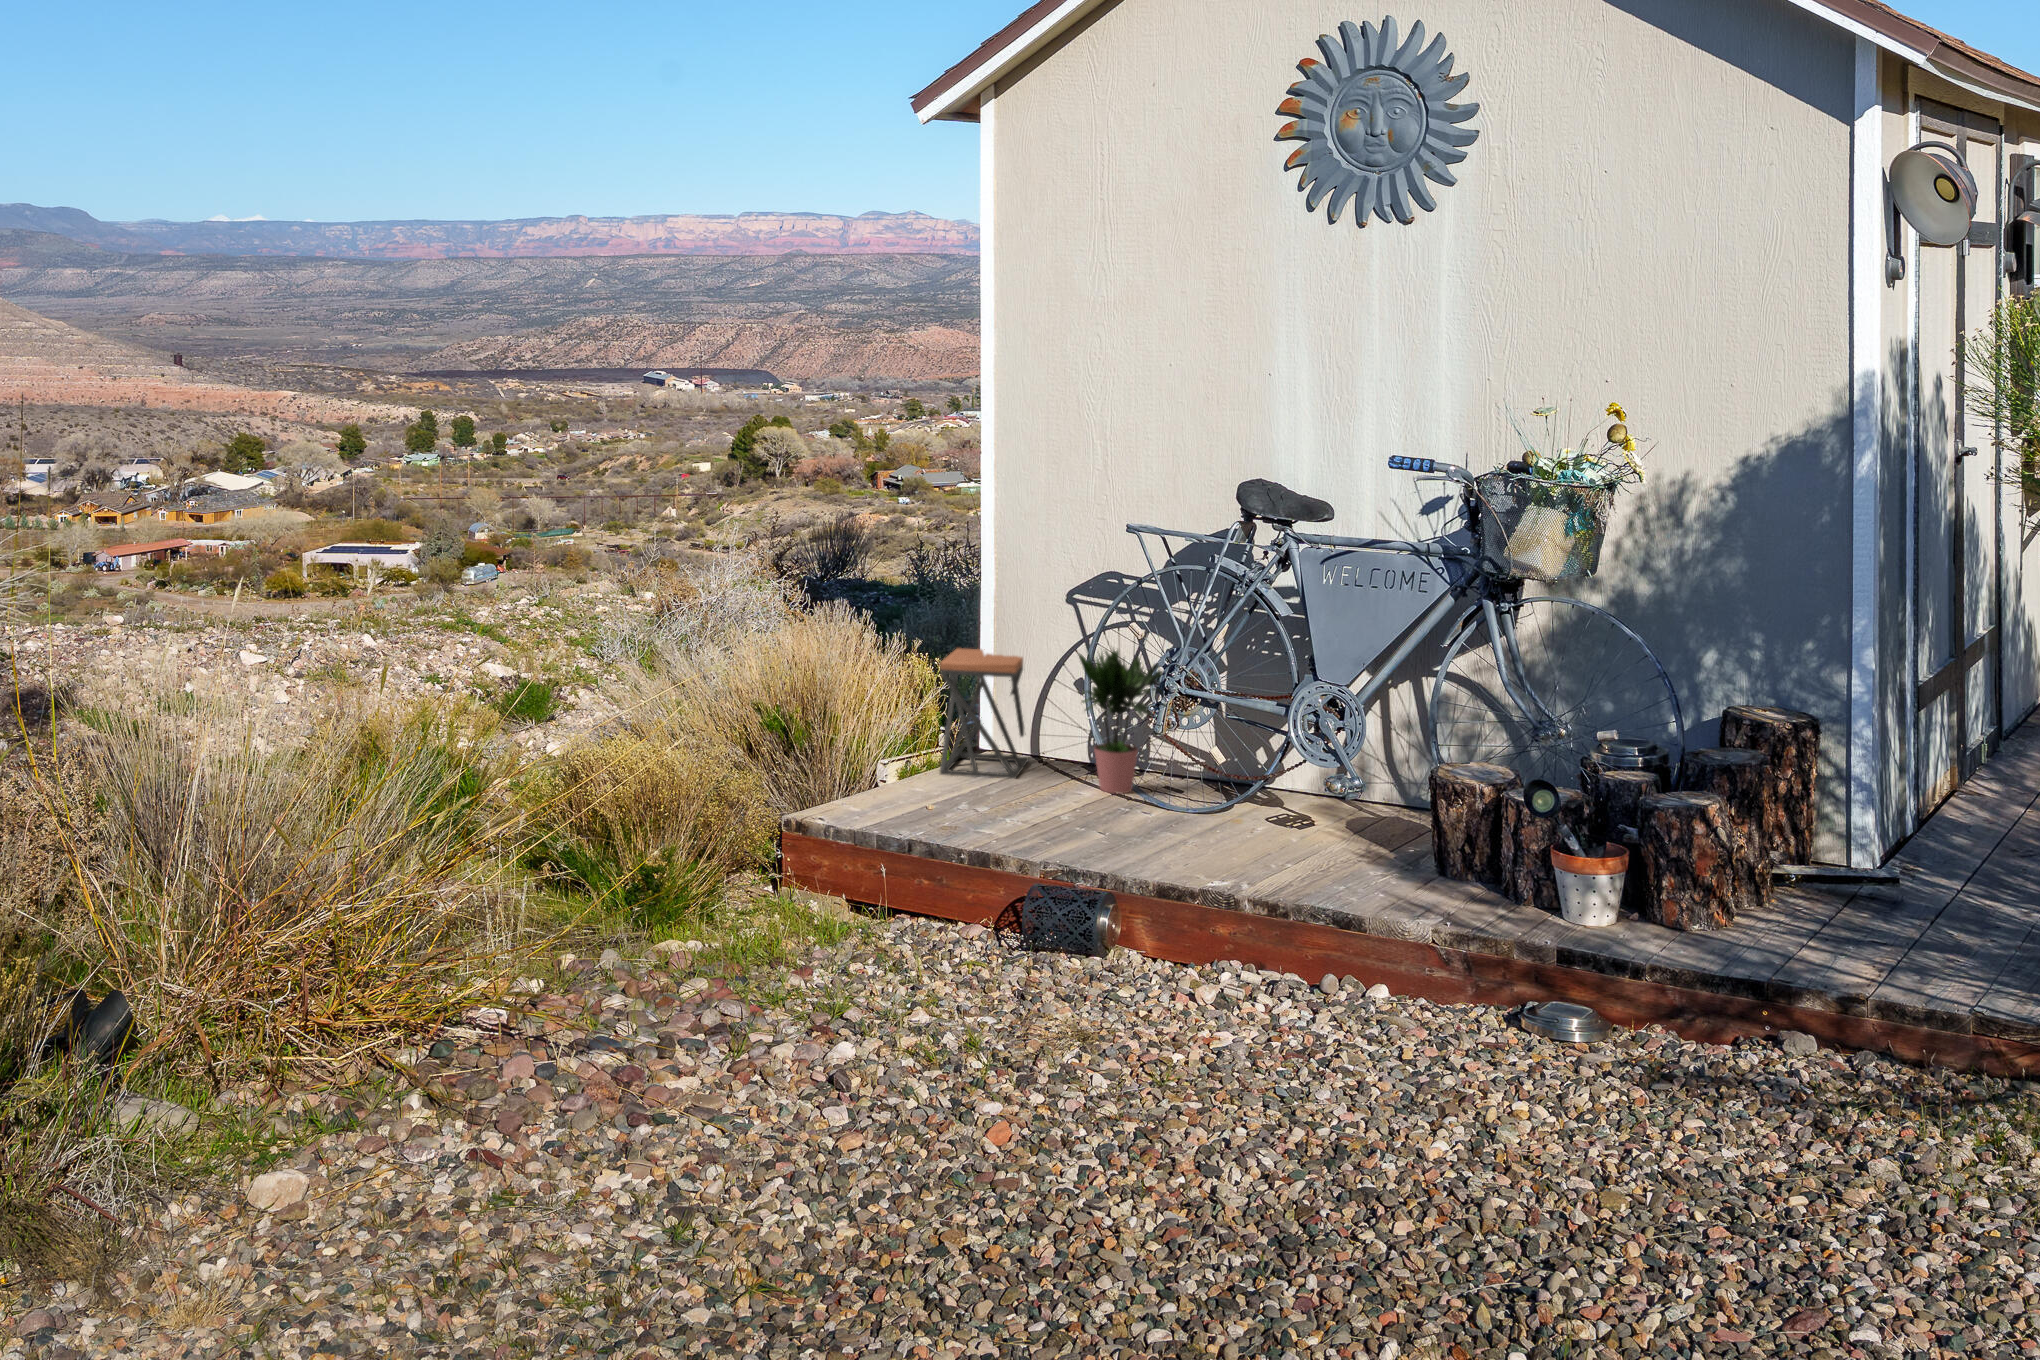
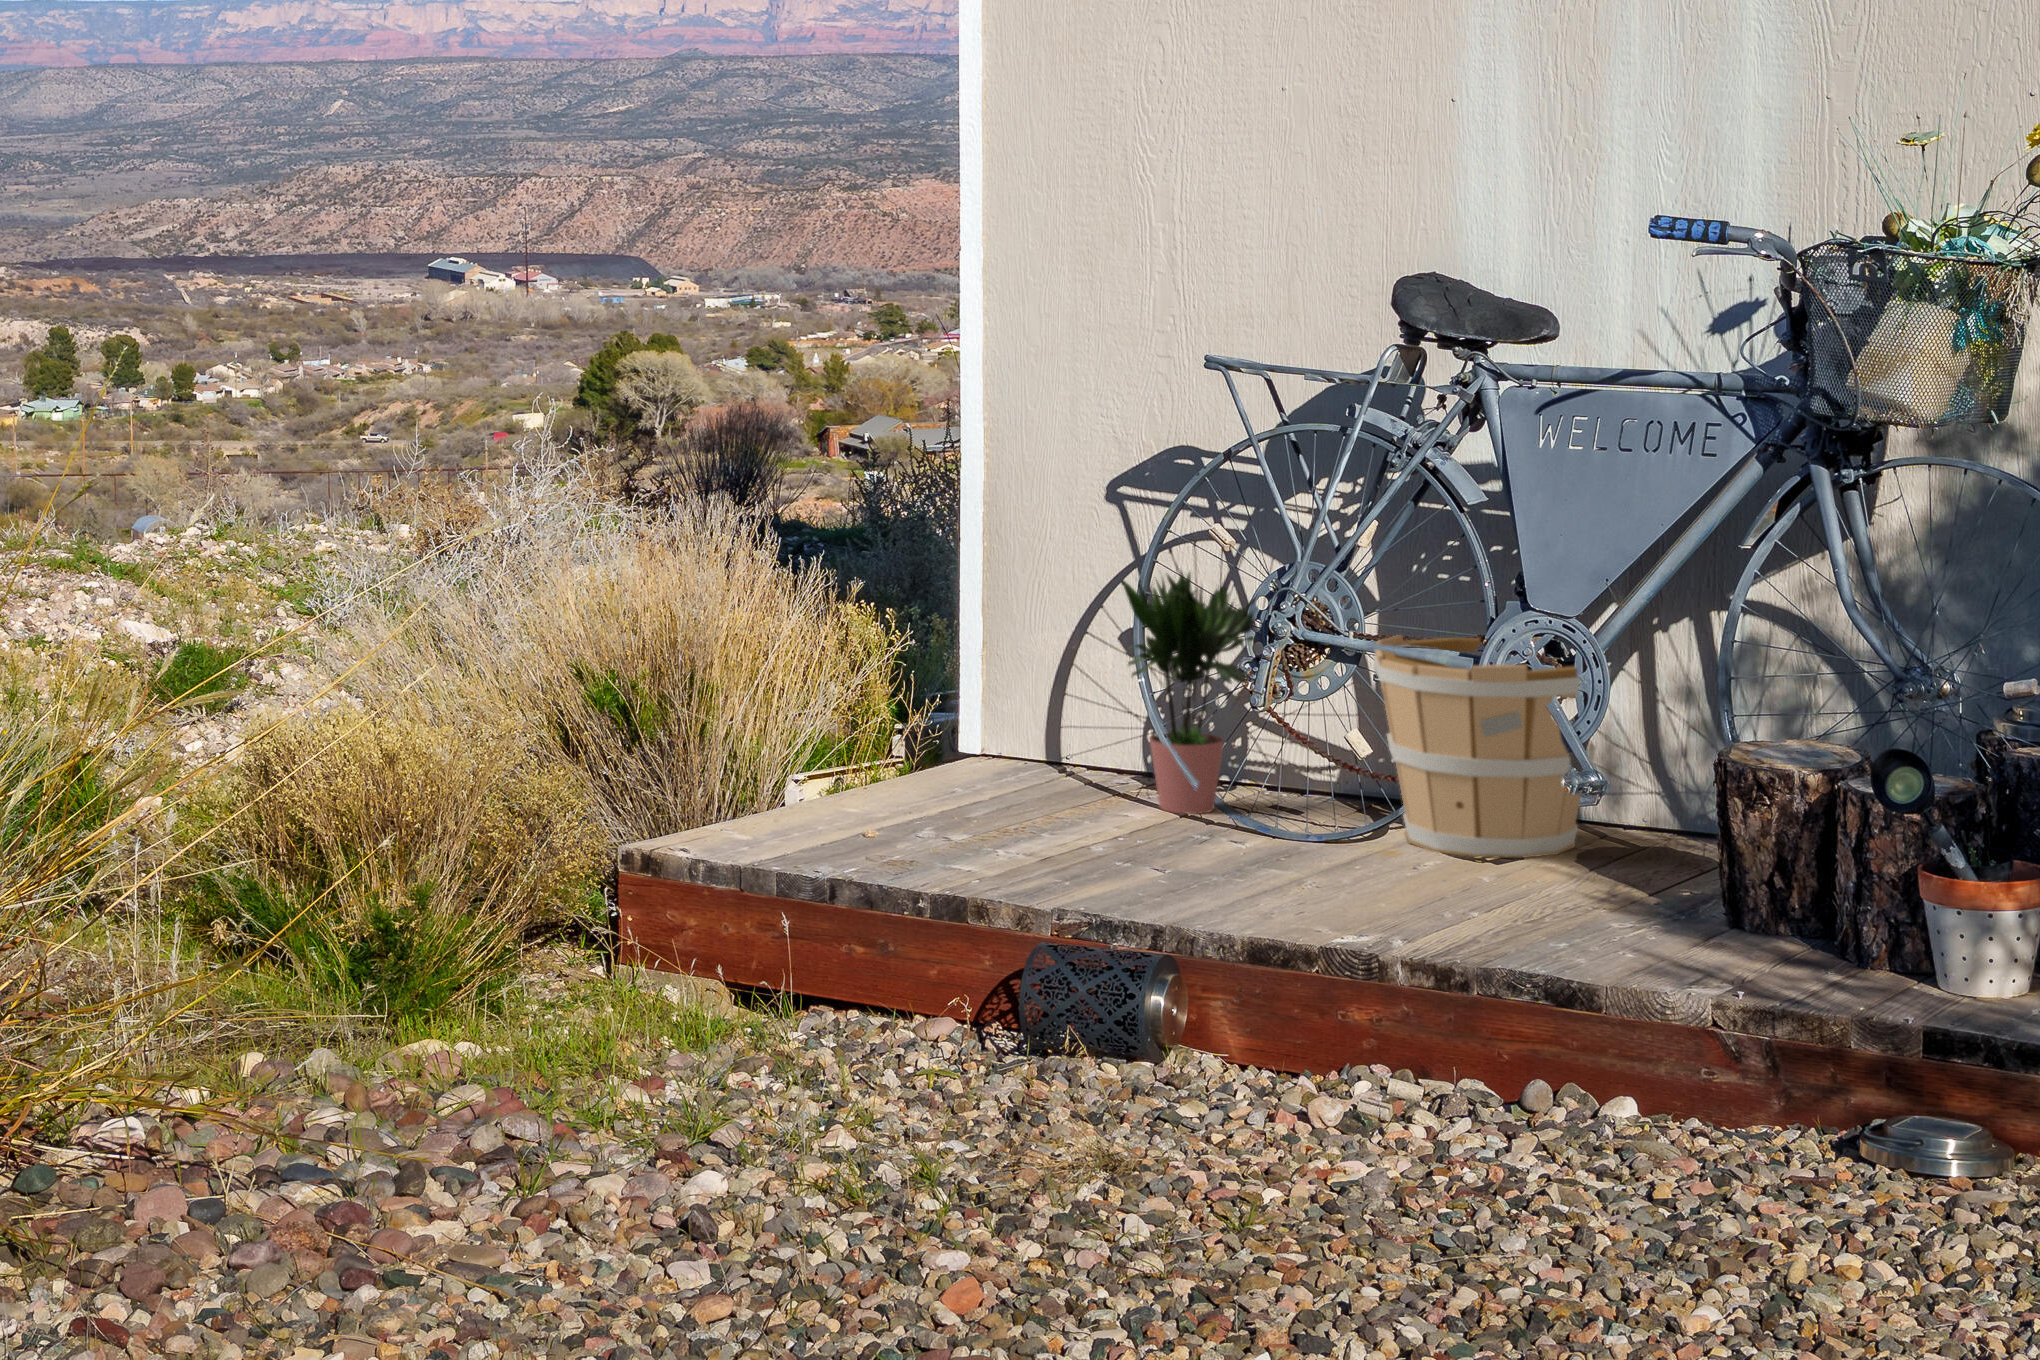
stool: present [940,648,1028,779] -> none [890,584,1043,796]
wooden bucket: none [1227,689,1367,828] -> present [1373,635,1610,858]

